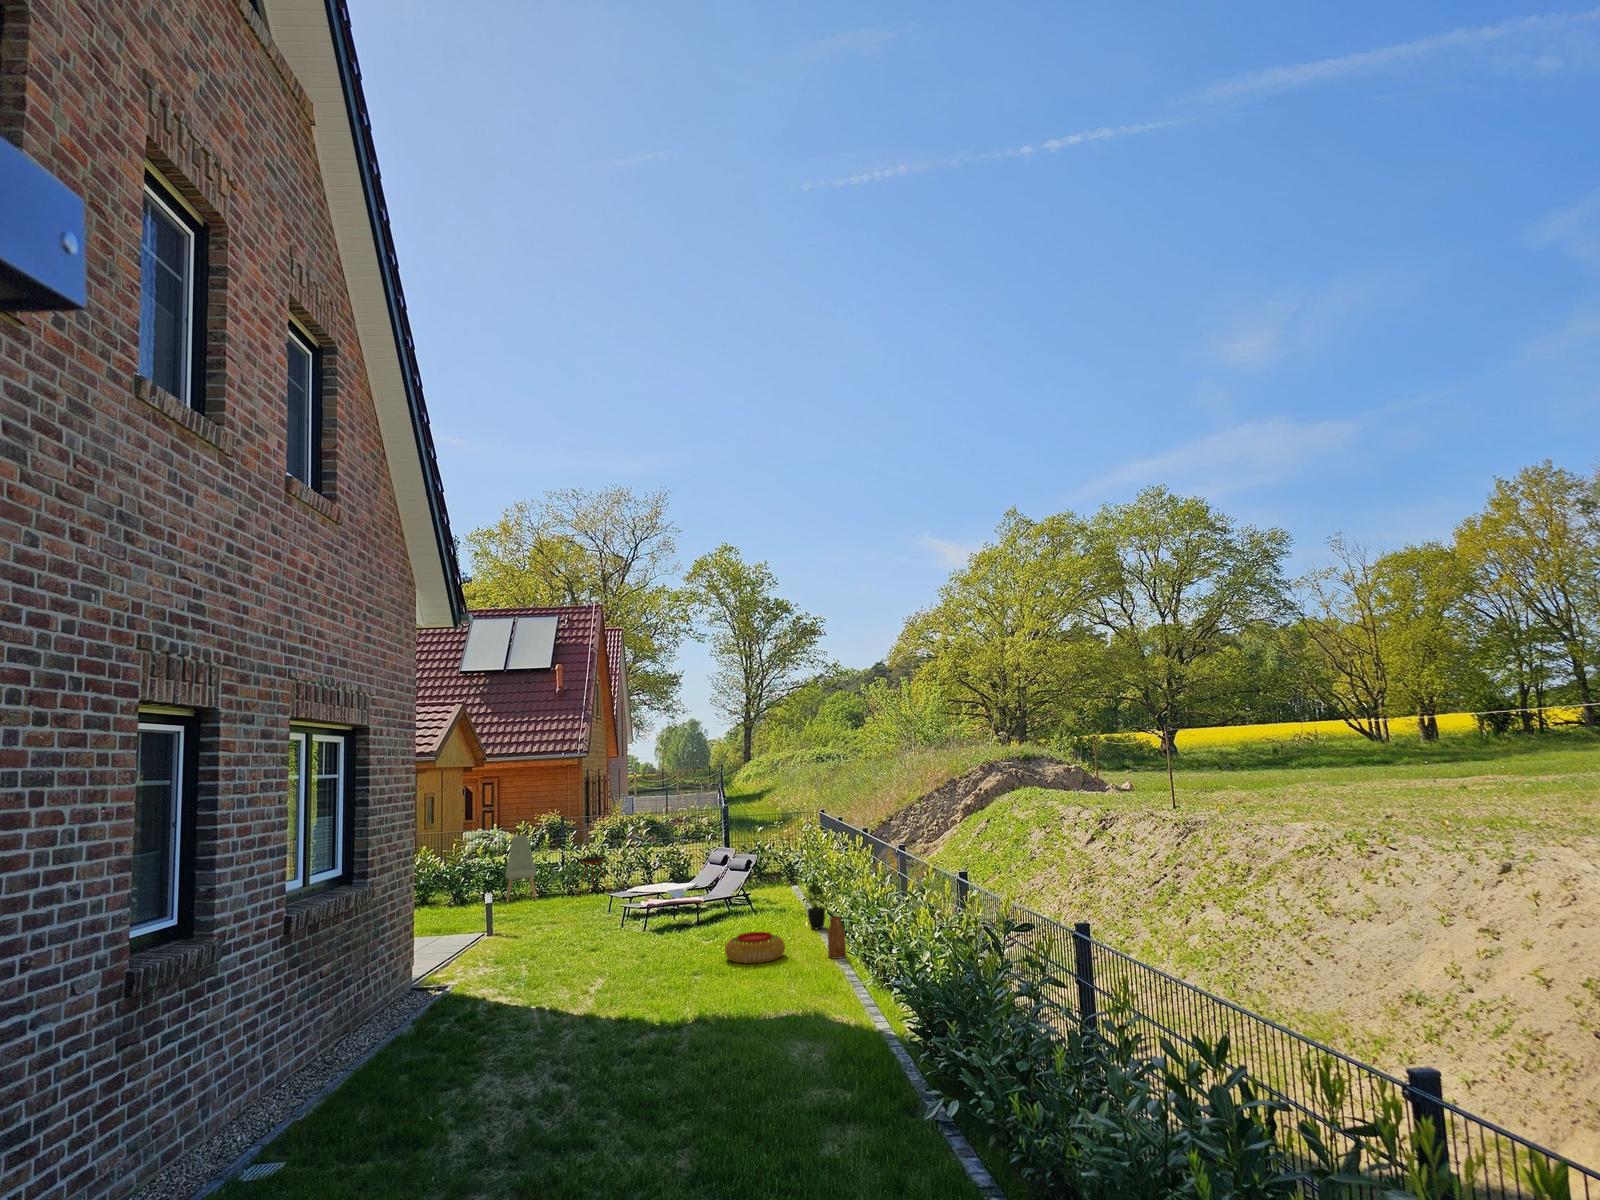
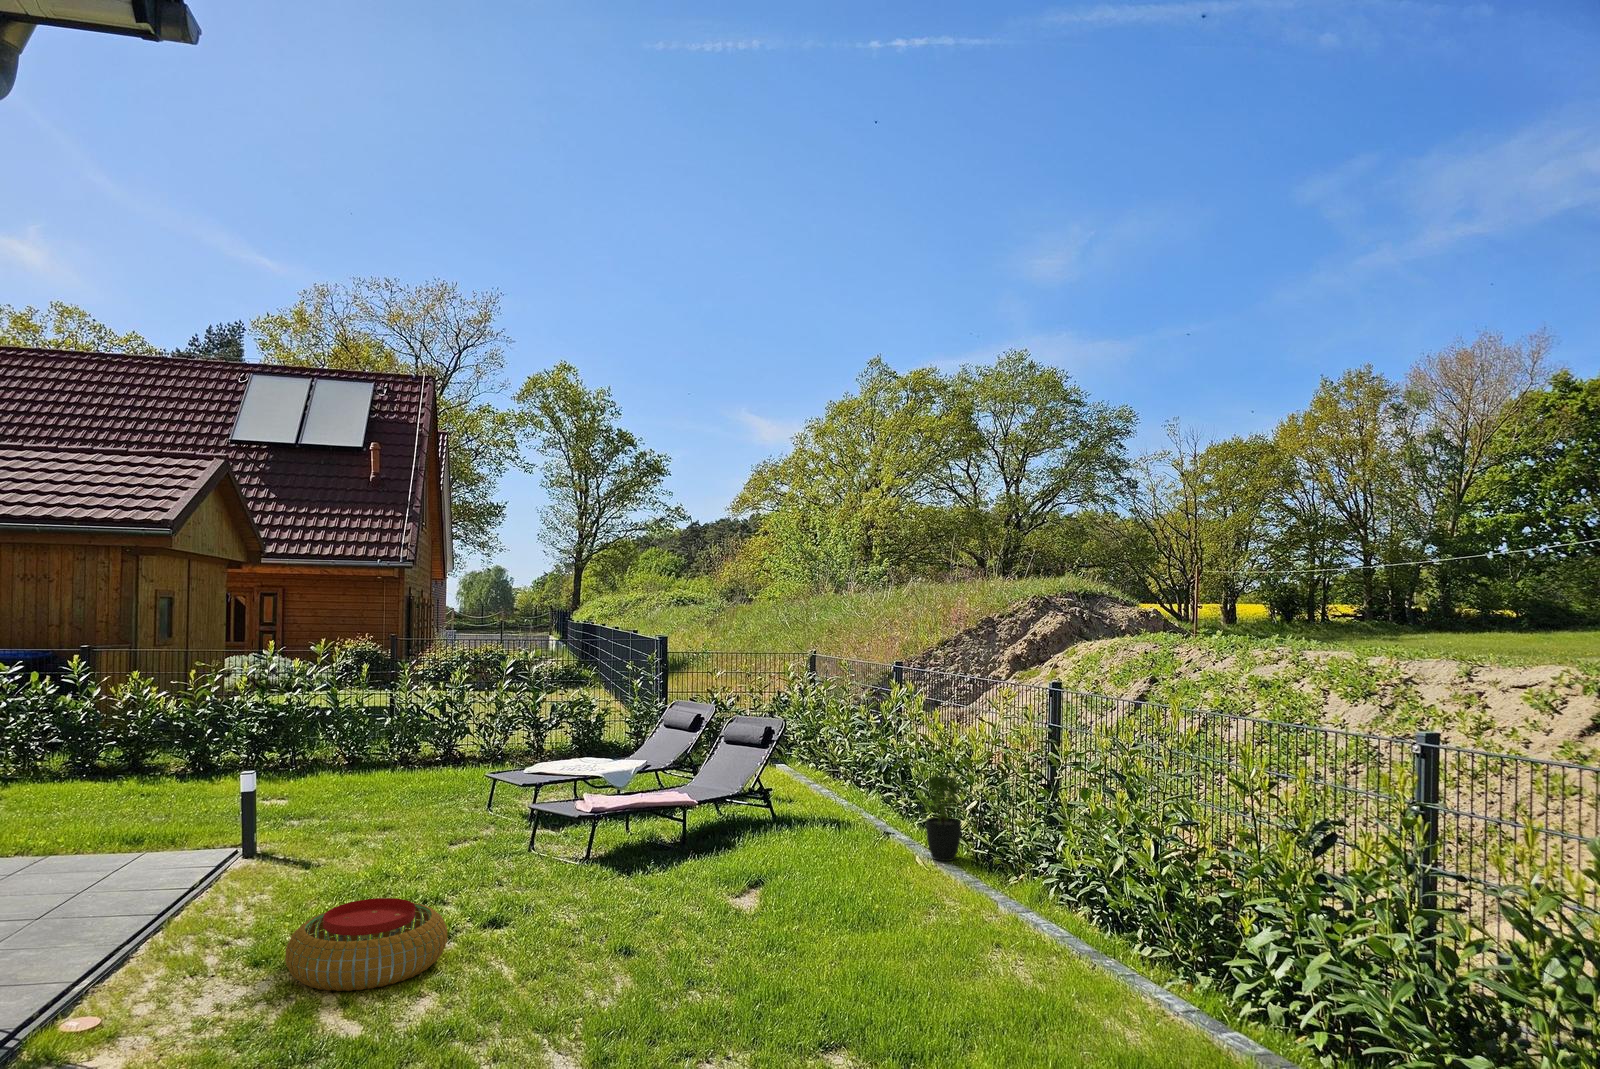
chair: present [505,835,536,901] -> none [288,663,347,778]
side table: present [577,856,611,897] -> none [417,704,479,770]
watering can: present [827,916,847,959] -> none [1088,859,1150,958]
pouf: present [725,932,785,963] -> present [285,898,448,991]

